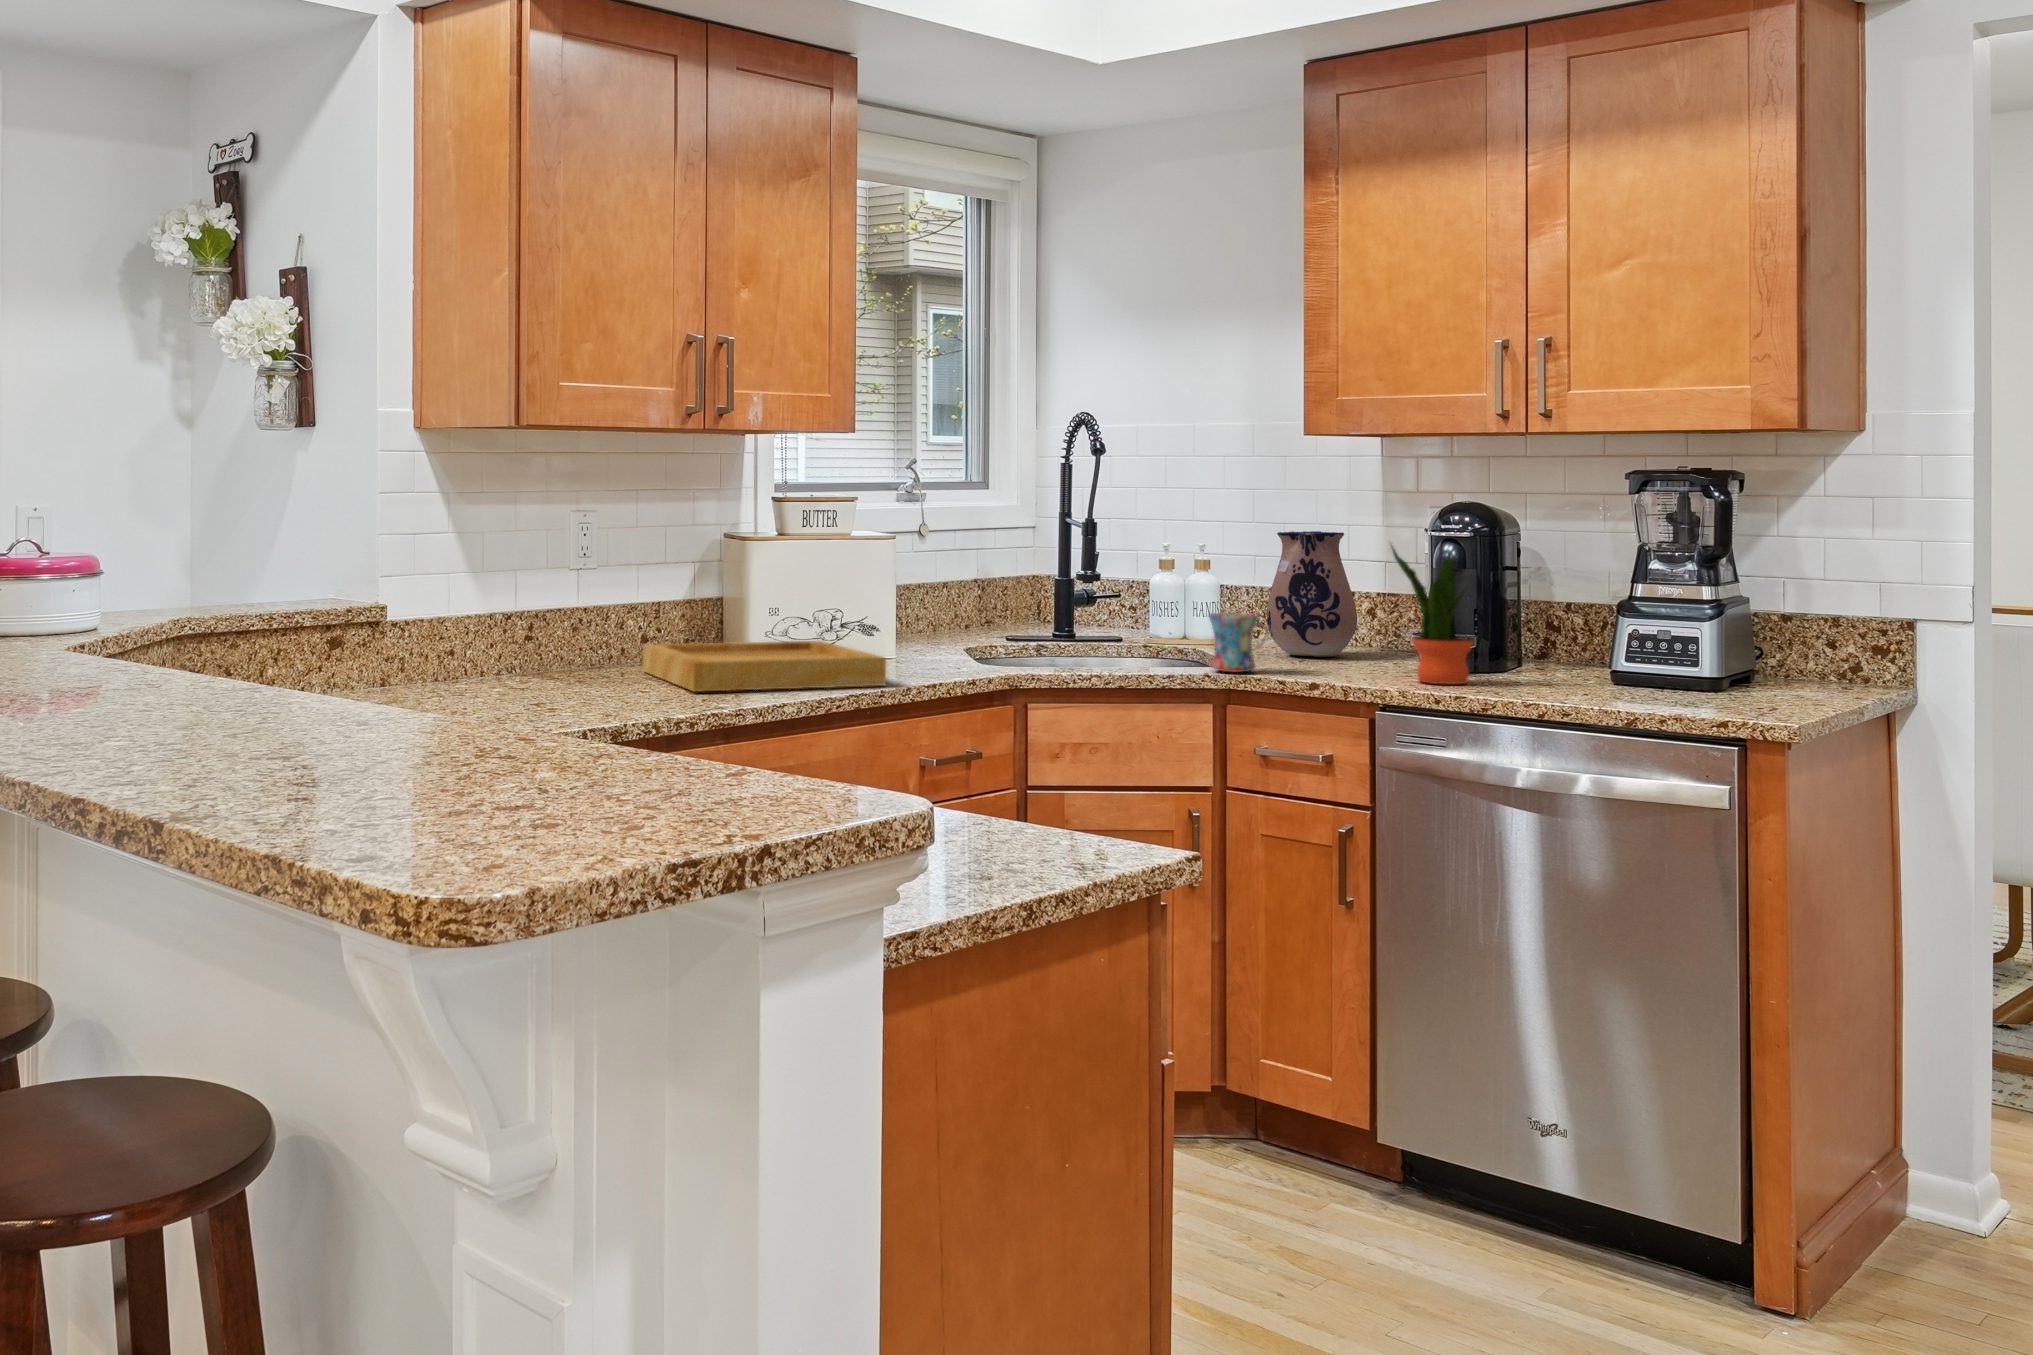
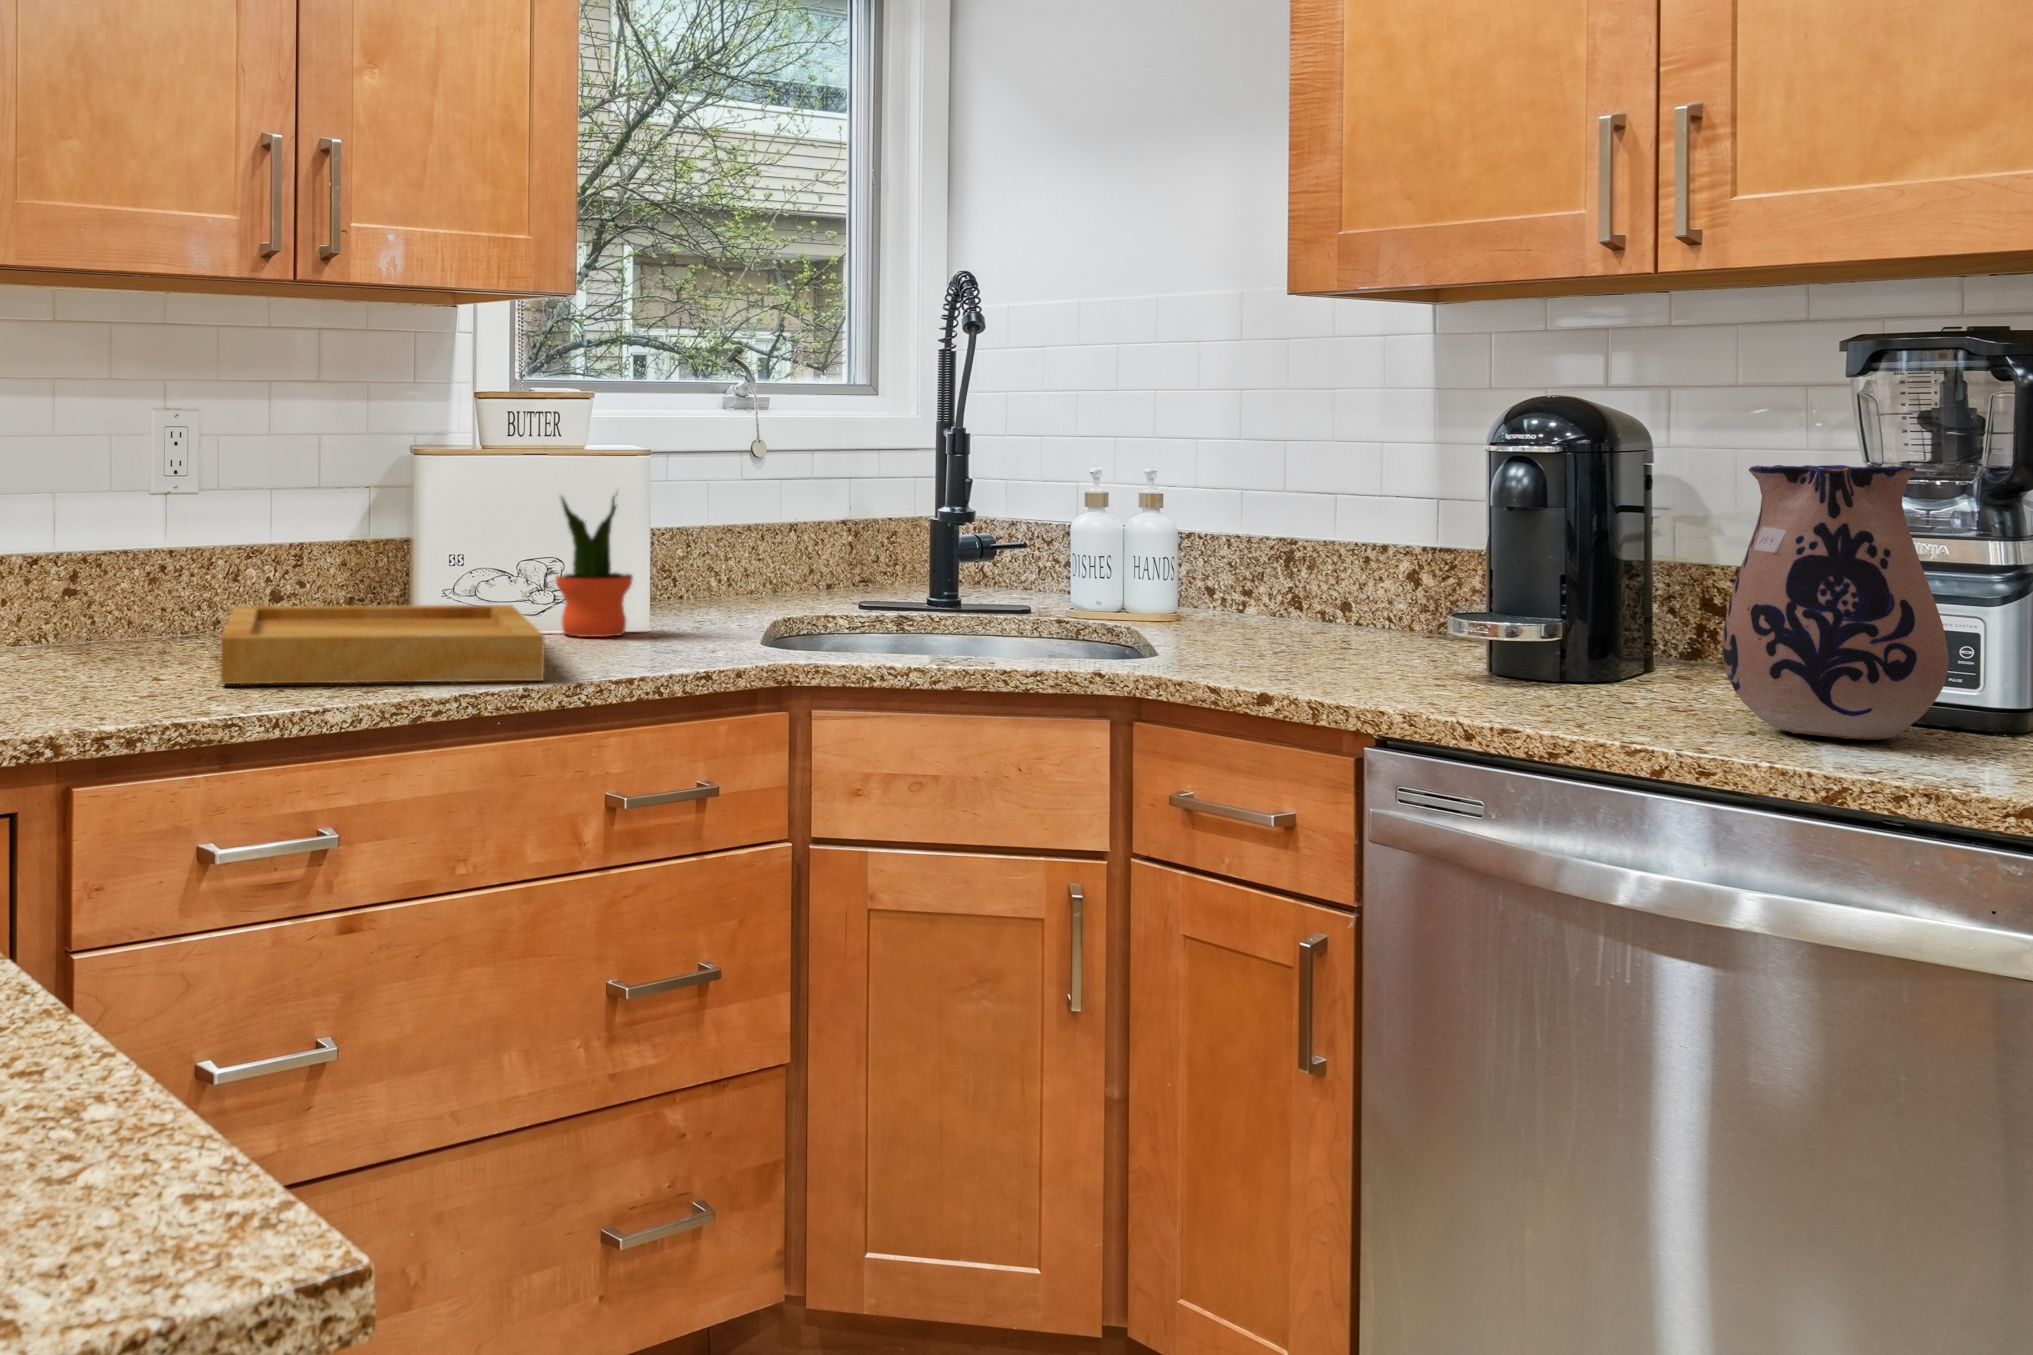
ceramic pitcher: present [1267,531,1357,657] -> present [1722,465,1949,740]
potted plant: present [1390,545,1473,684] -> present [556,495,633,637]
mug: present [1208,613,1268,672] -> none [1104,574,1198,670]

